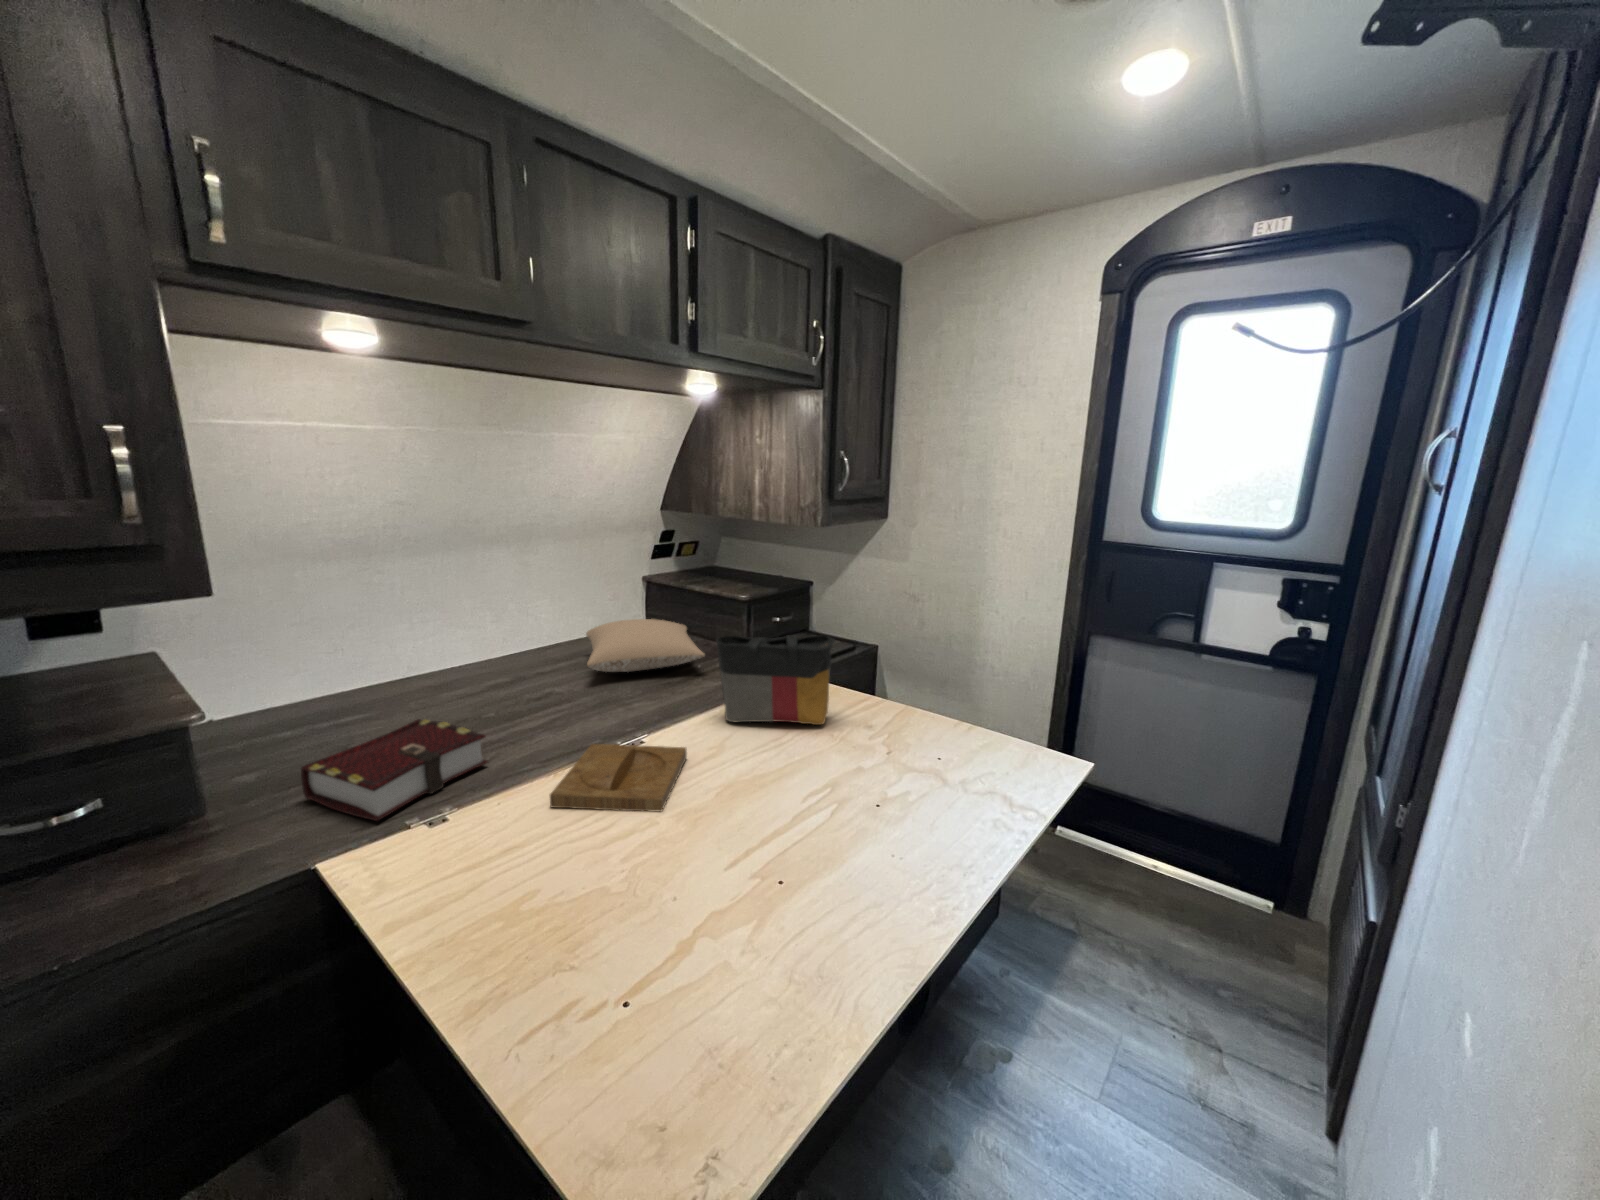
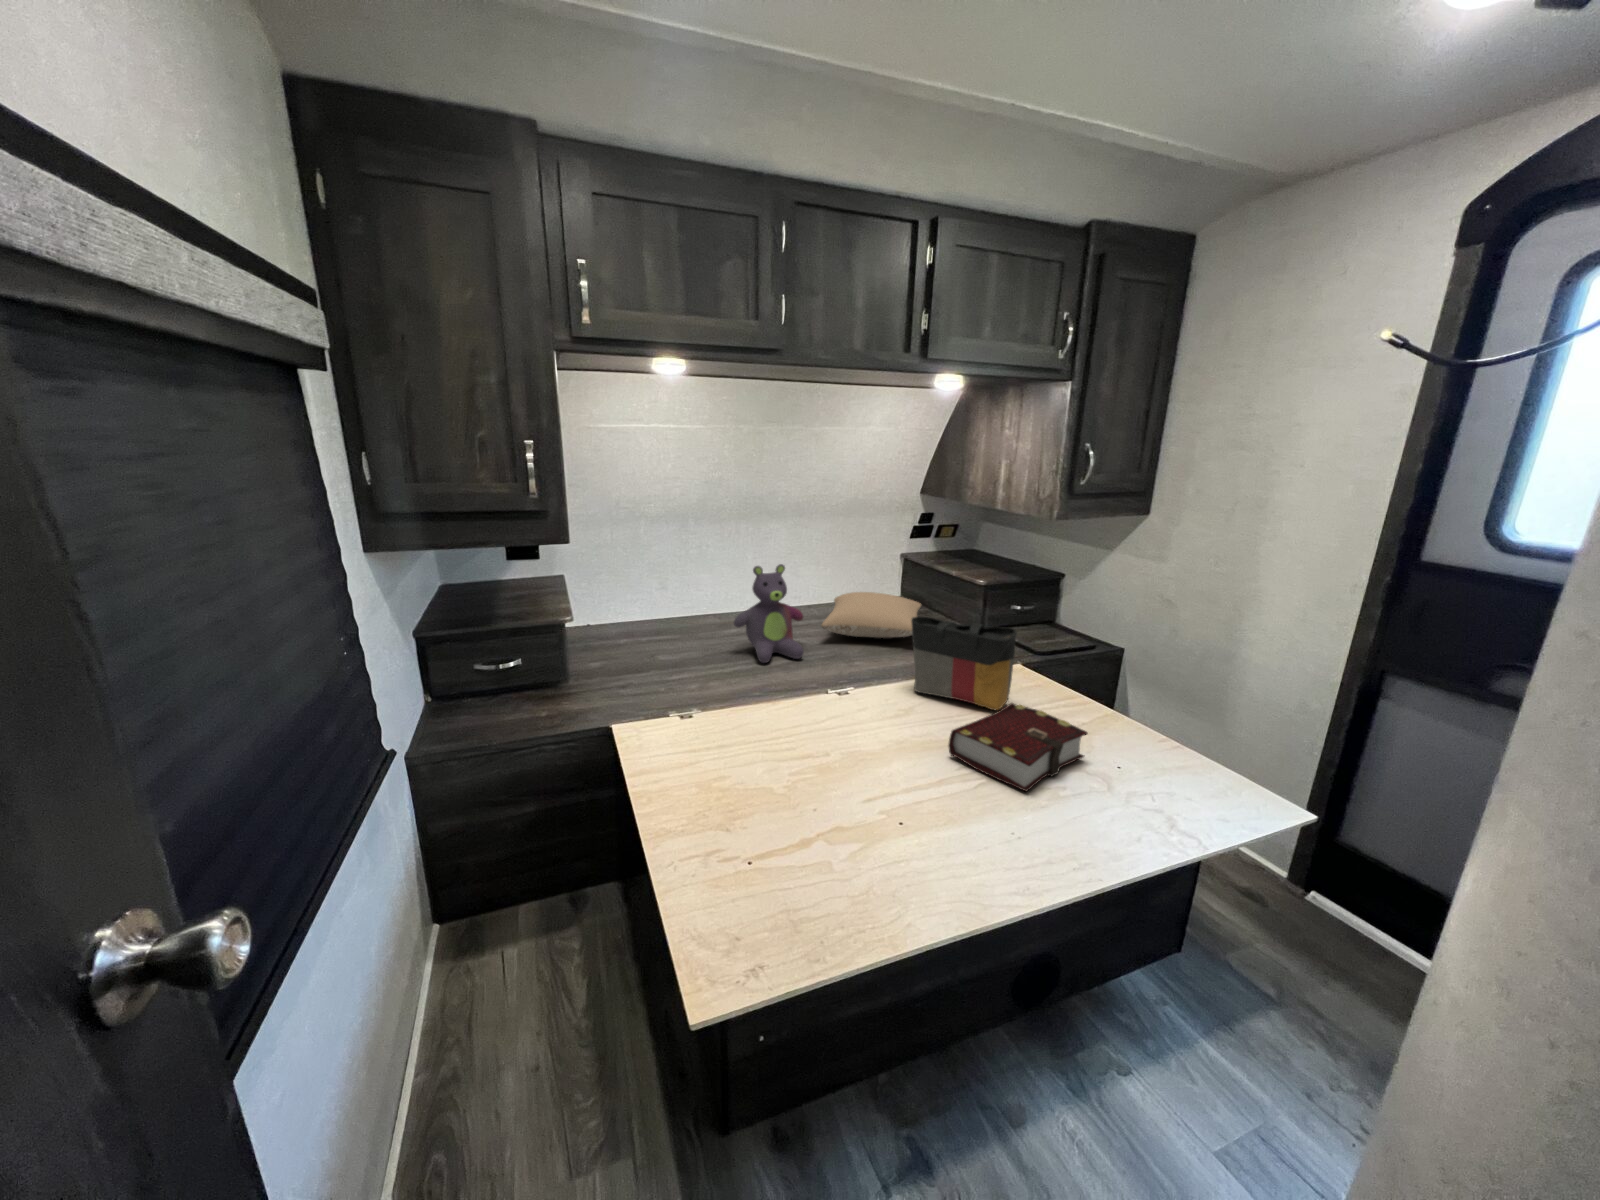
stuffed bear: none [471,596,576,725] -> present [734,564,804,663]
book: present [301,719,488,821] -> present [948,703,1088,791]
tray: present [550,744,687,812] -> none [755,685,865,743]

